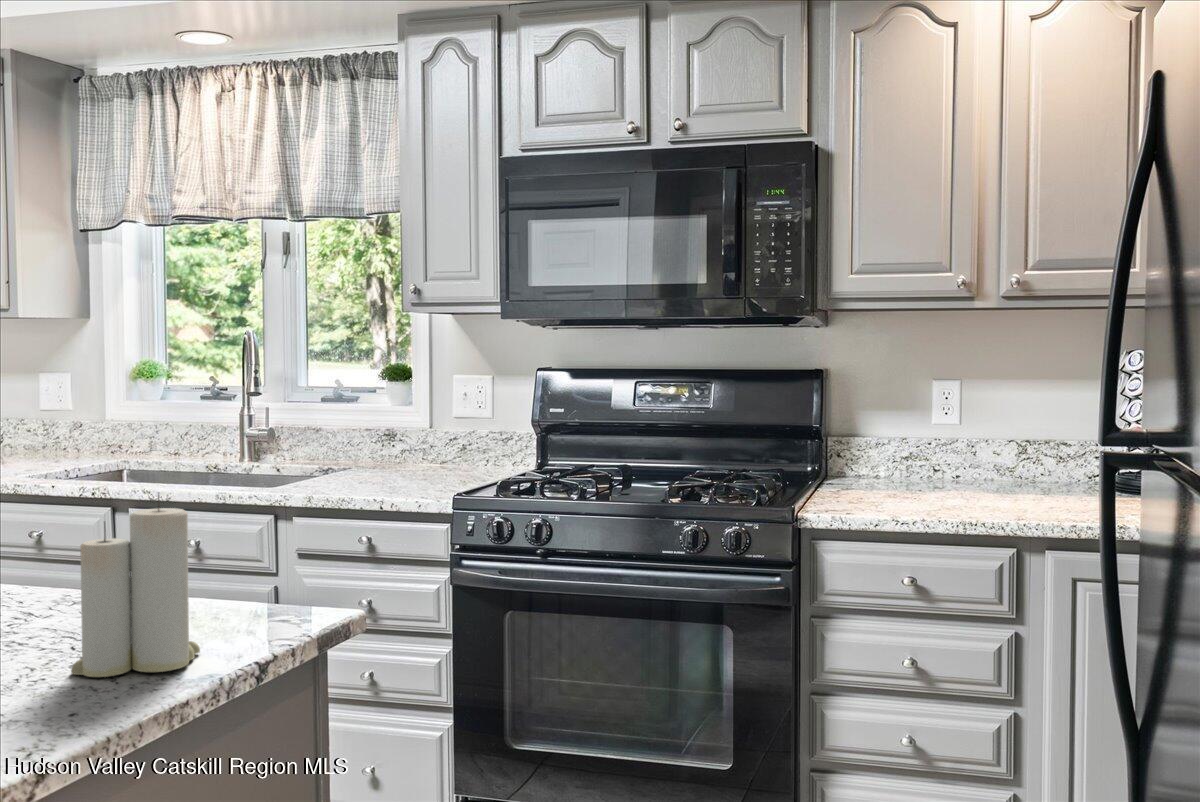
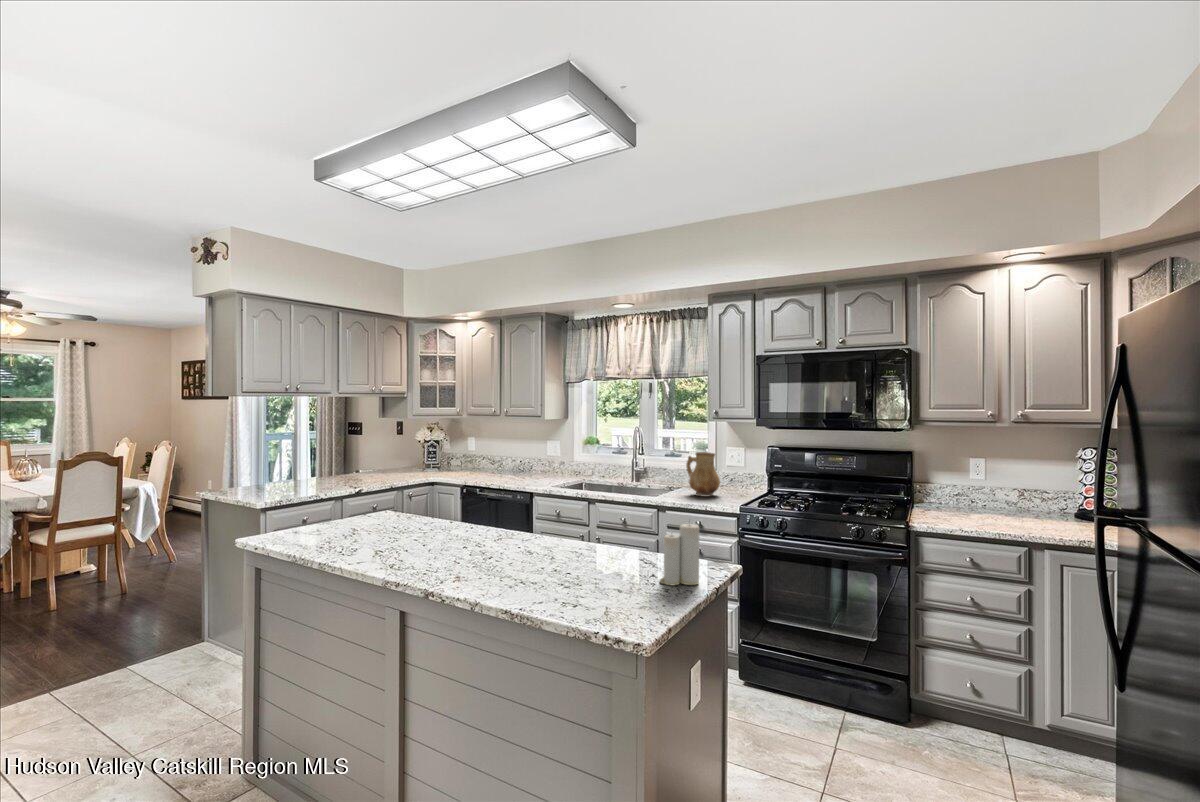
ceramic pitcher: none [350,382,426,482] -> present [686,452,720,496]

